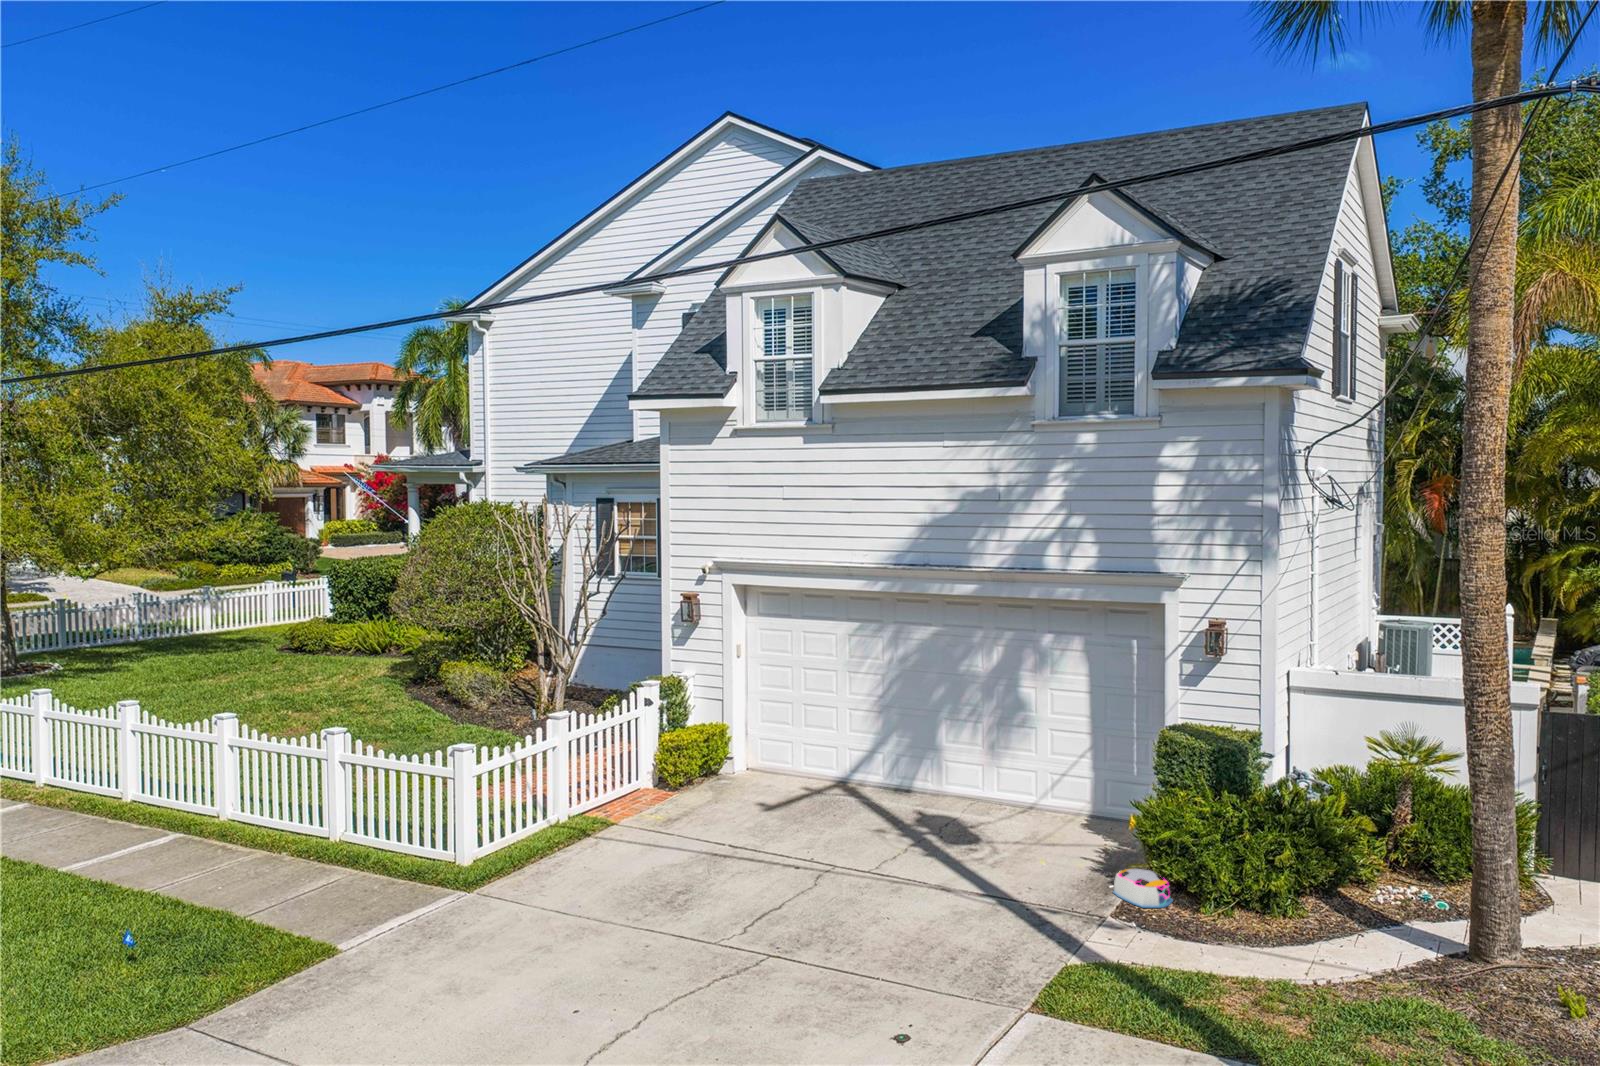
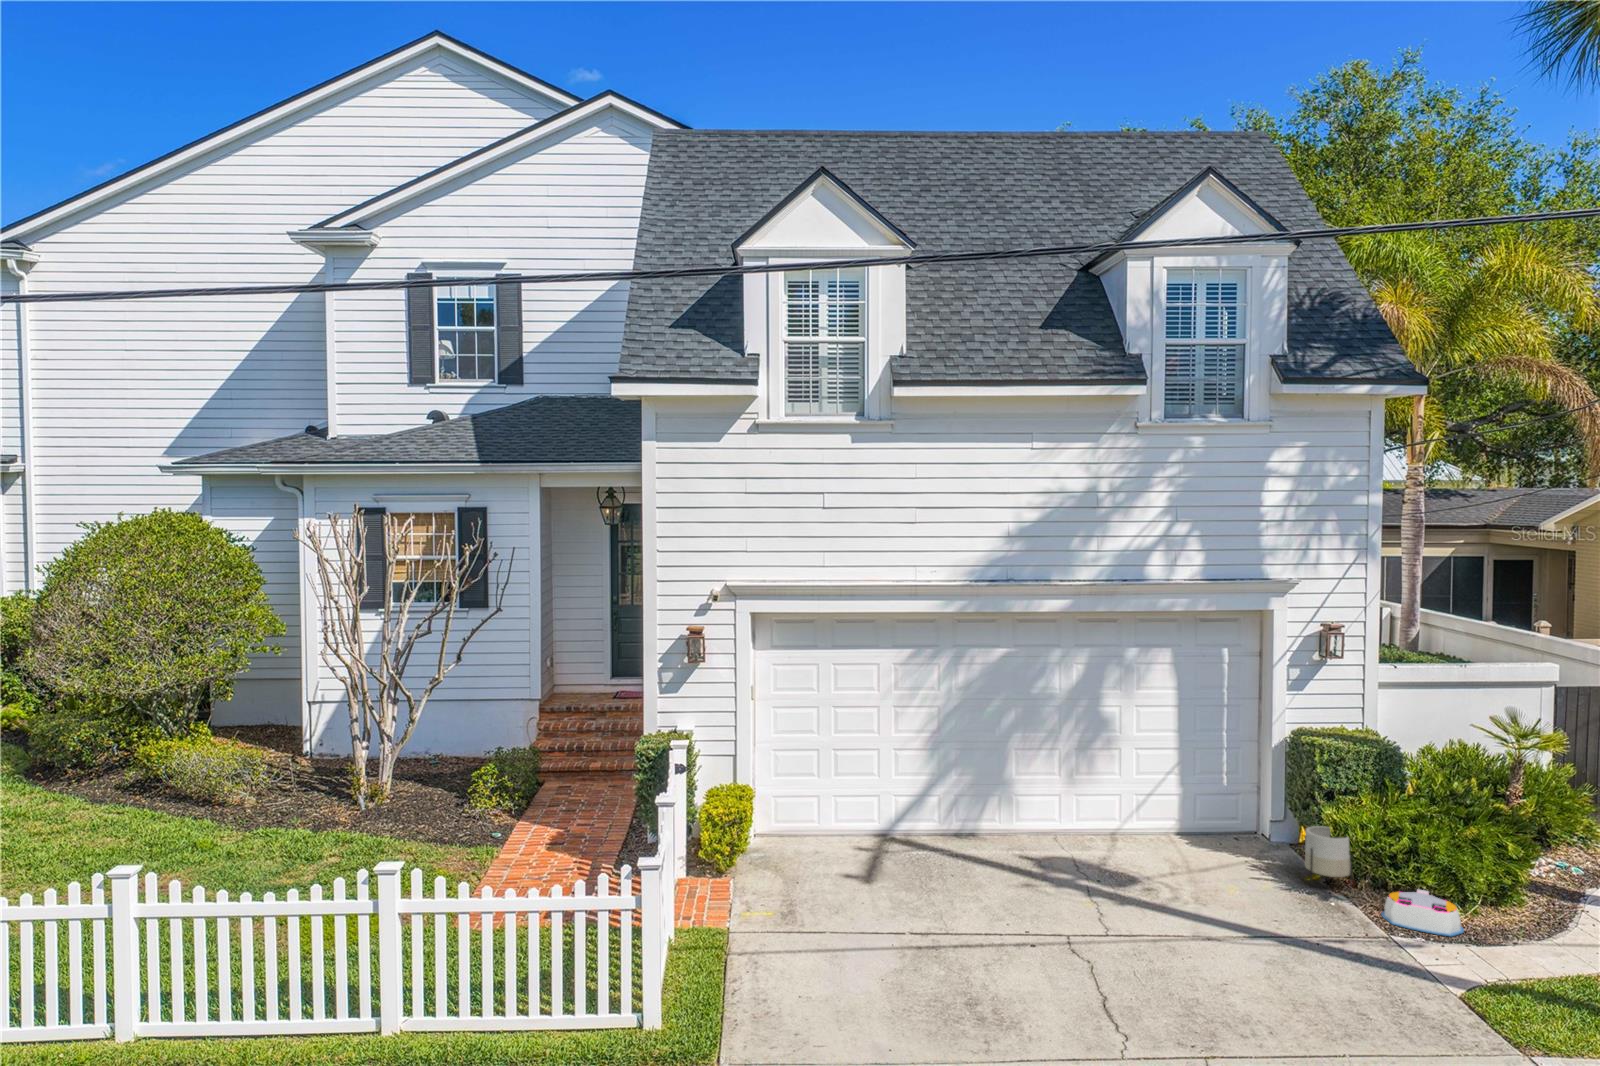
planter: none [1104,809,1144,870] -> present [1305,826,1352,888]

